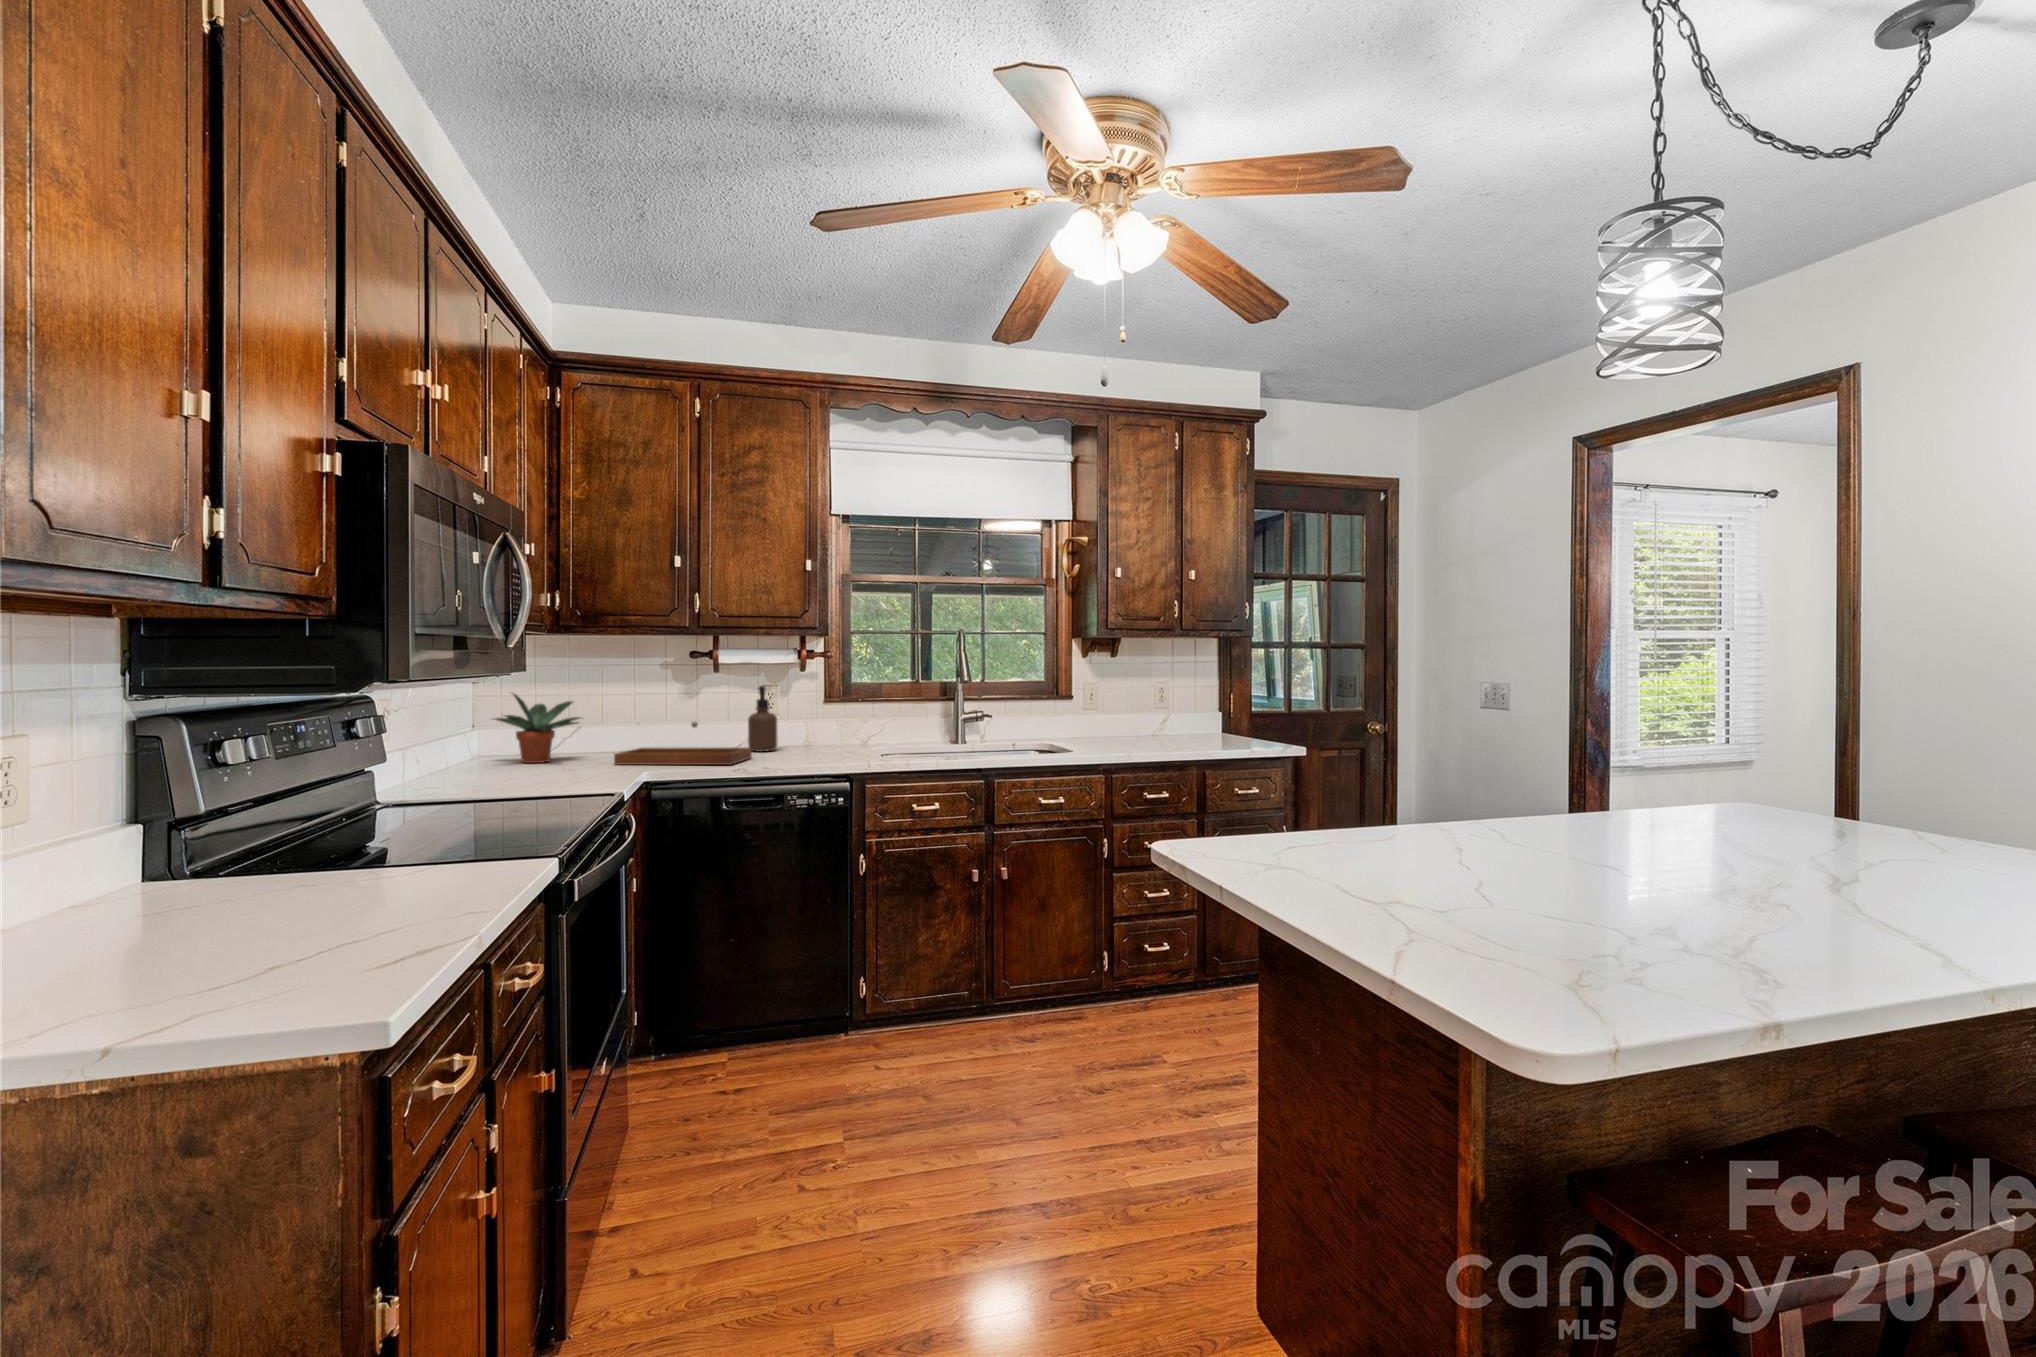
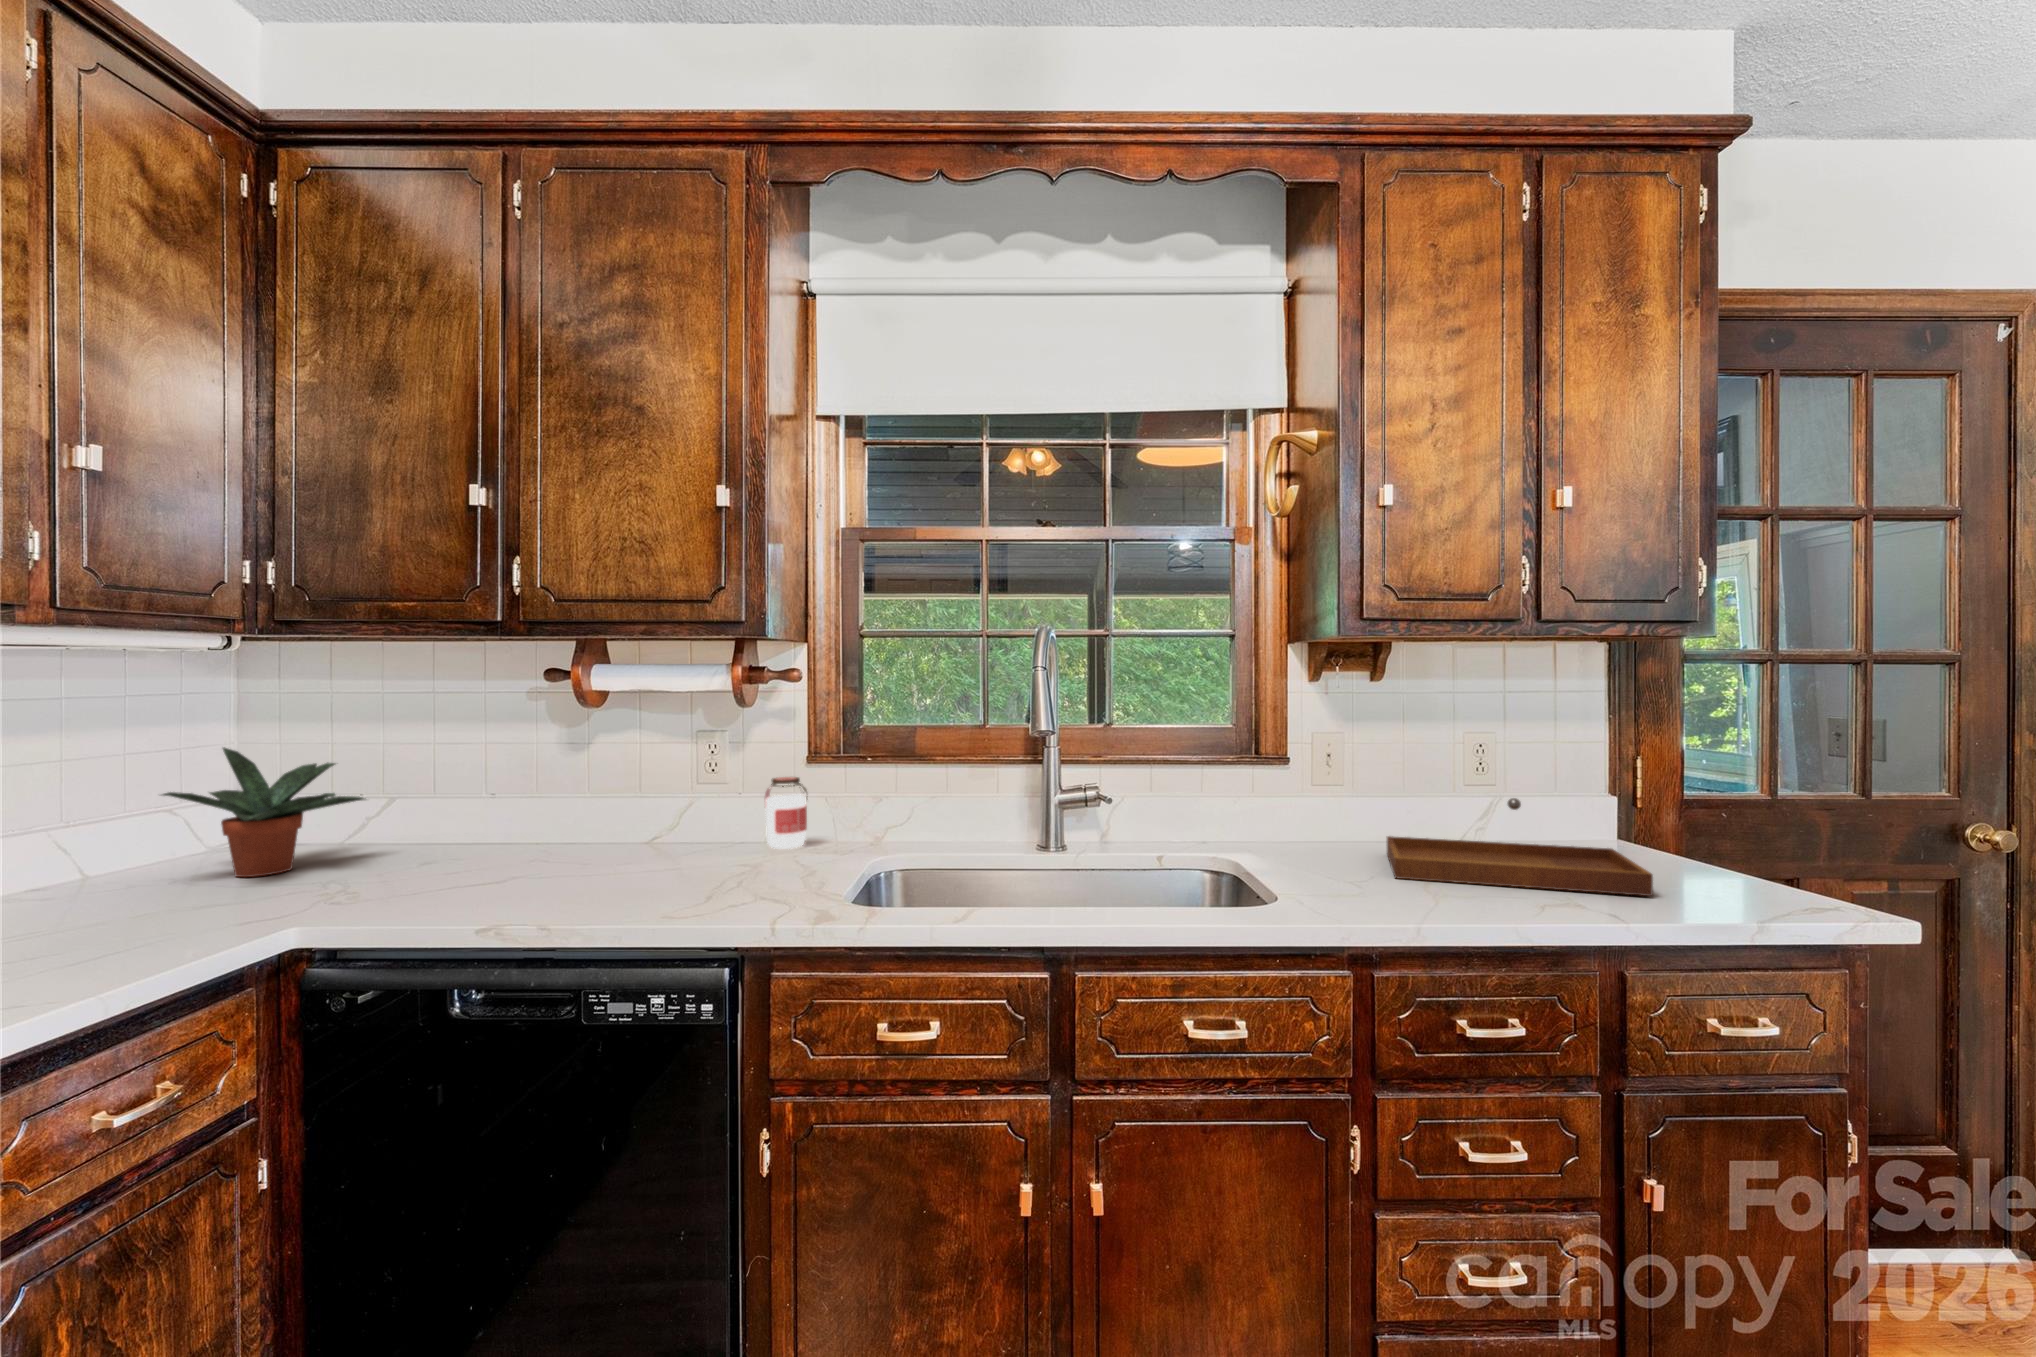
soap dispenser: present [748,686,778,752] -> none [661,734,716,854]
jar: none [803,710,827,749] -> present [765,777,807,849]
tray: present [614,721,752,765] -> present [1387,798,1653,896]

